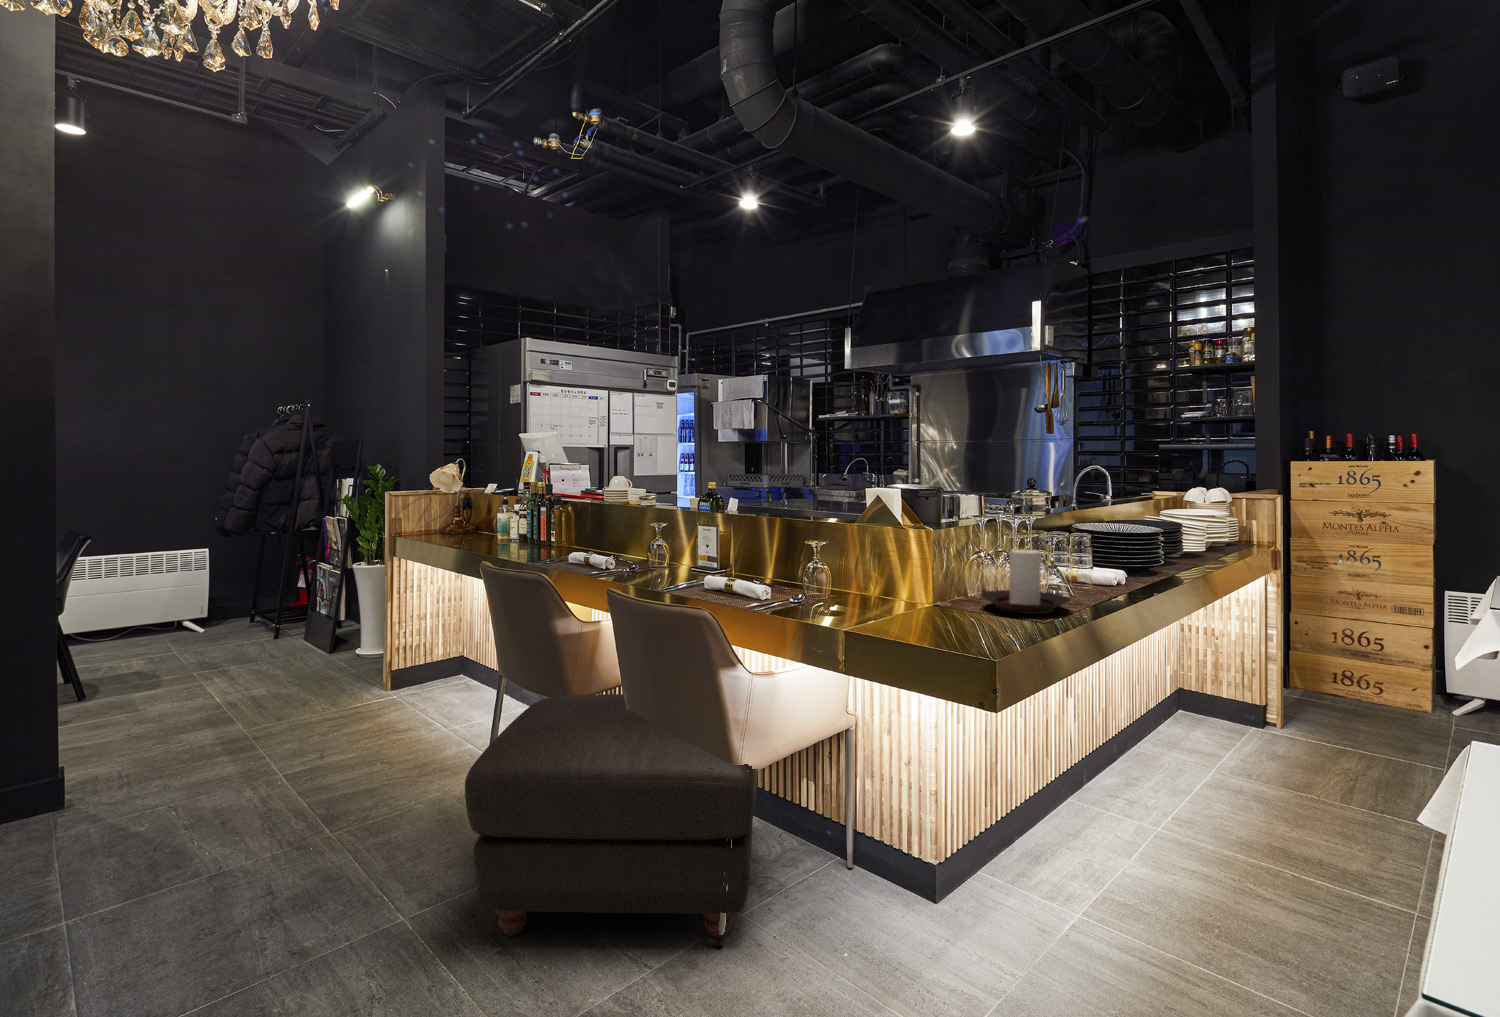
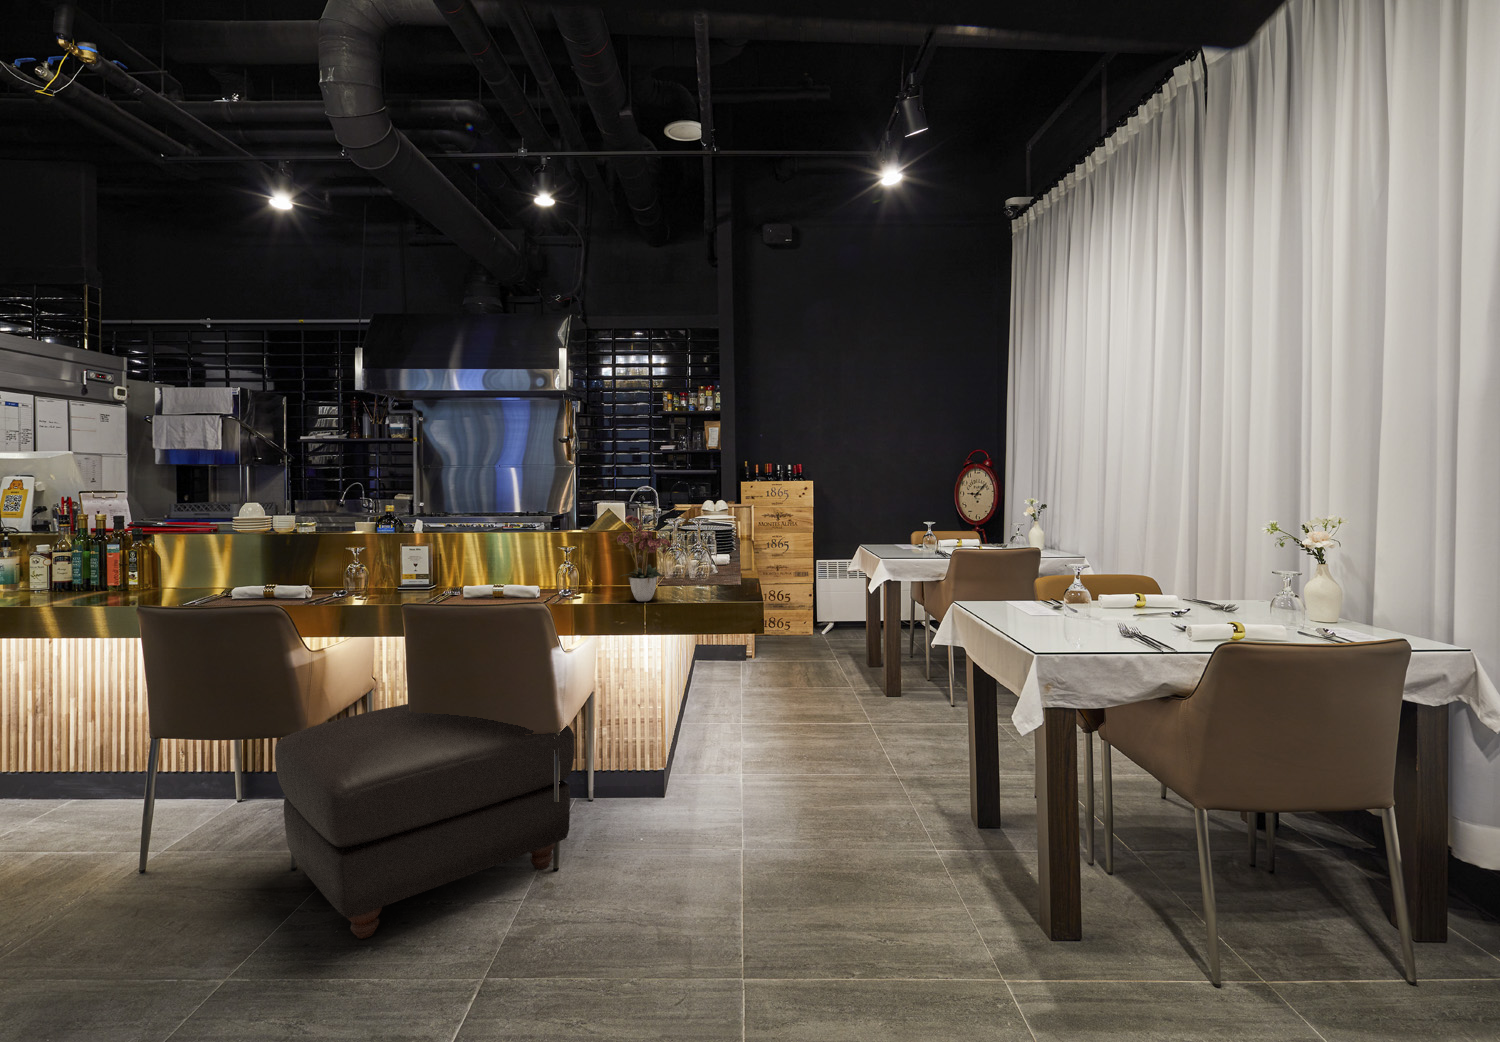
flower arrangement: none [857,497,933,625] -> present [617,516,671,601]
candle holder: present [981,550,1070,614] -> none [672,541,729,586]

